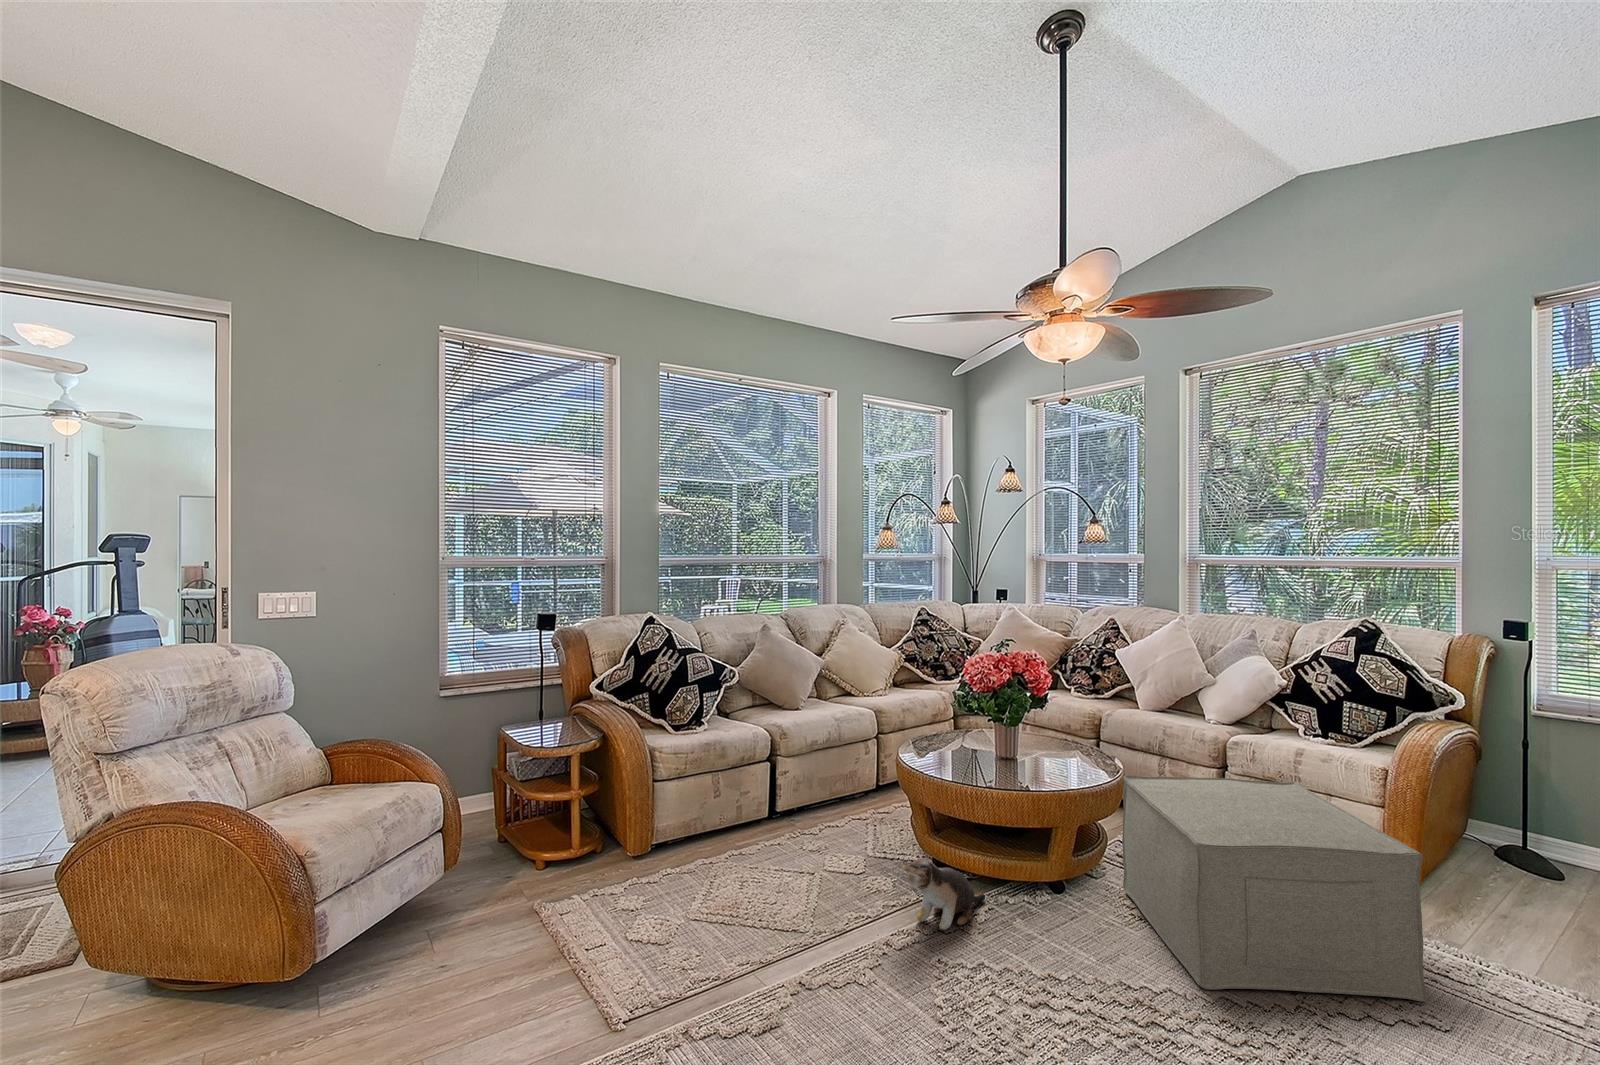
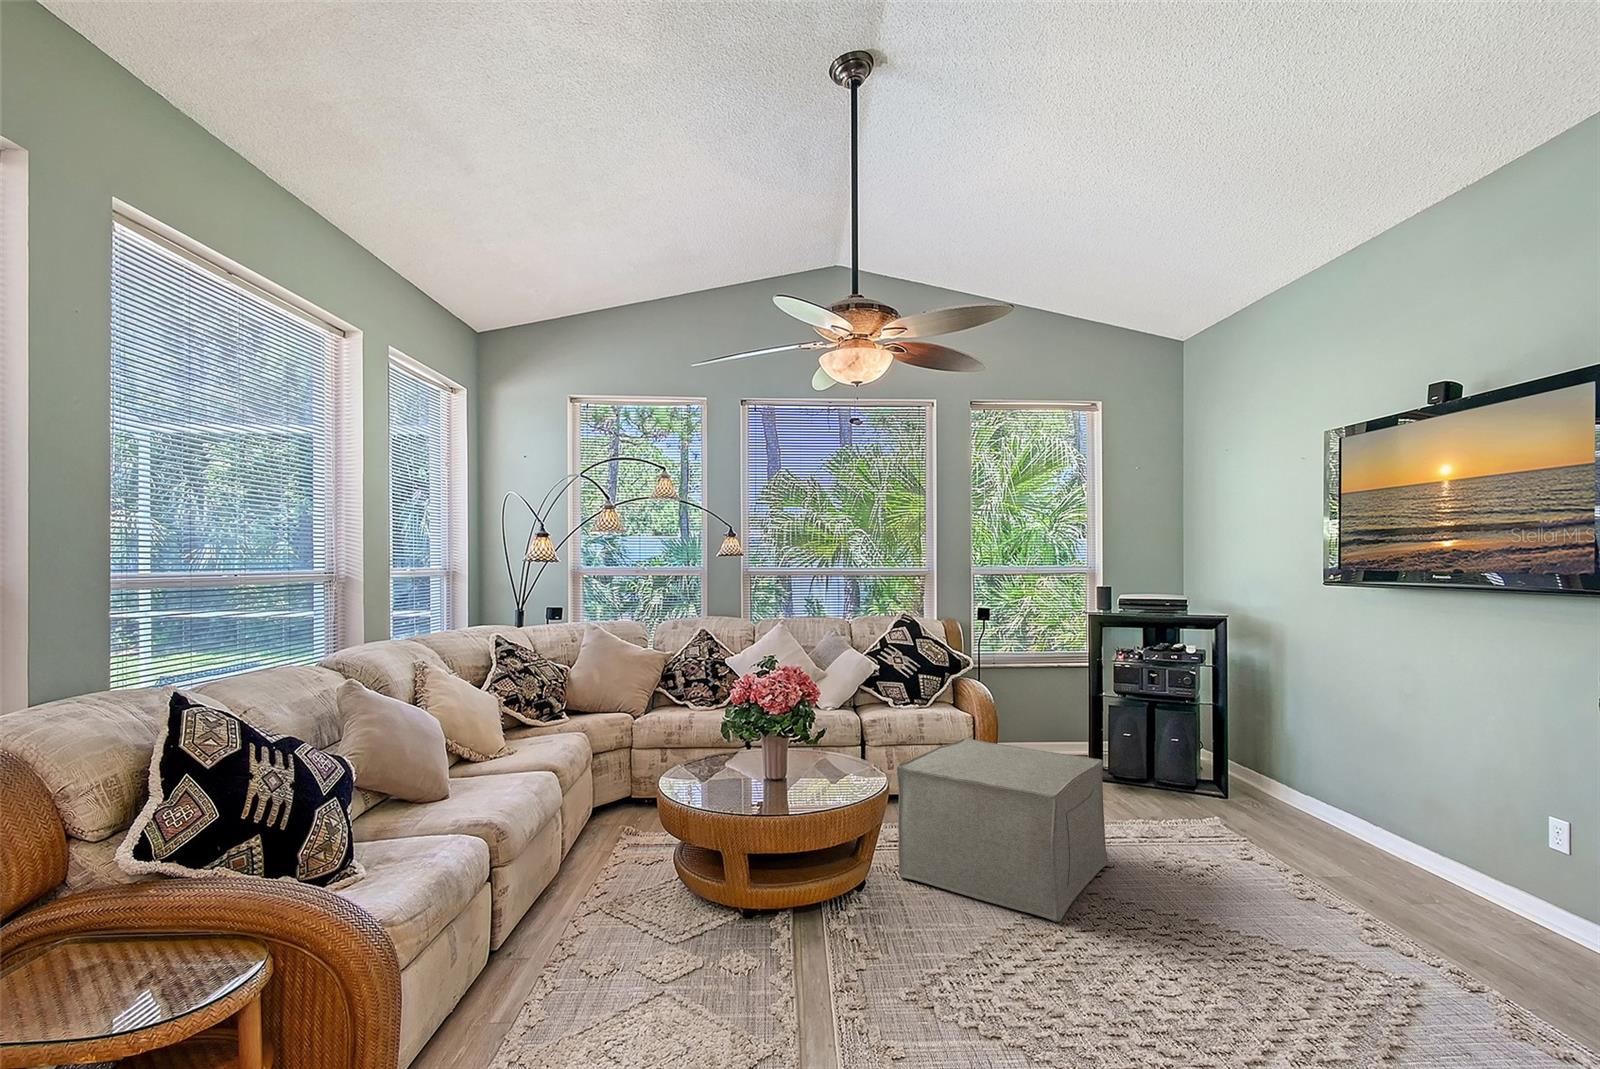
plush toy: present [900,858,985,930] -> none [835,916,888,1001]

